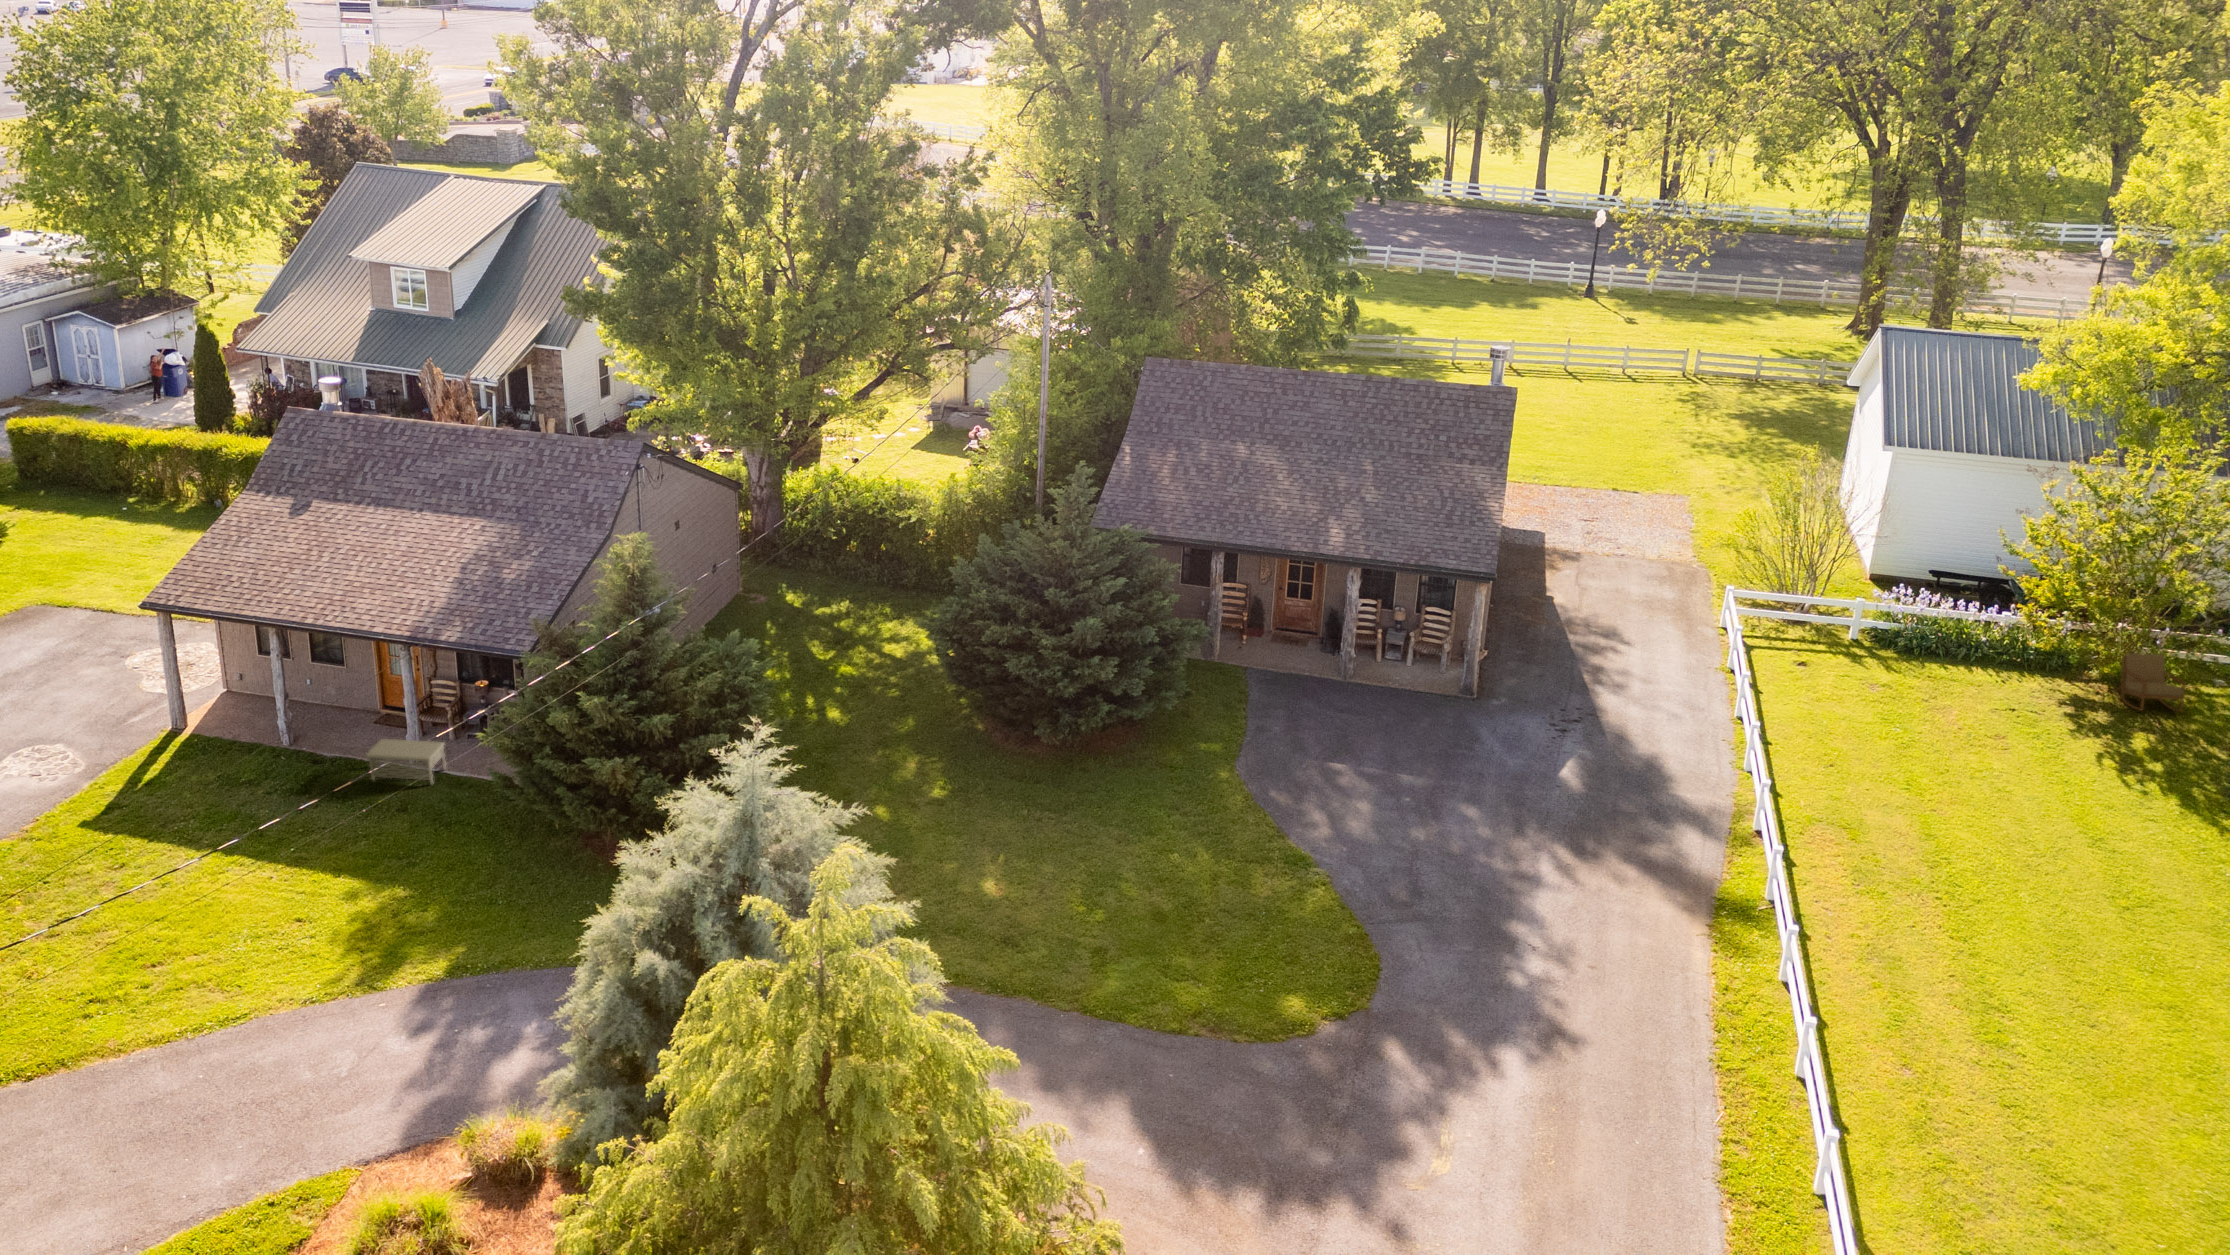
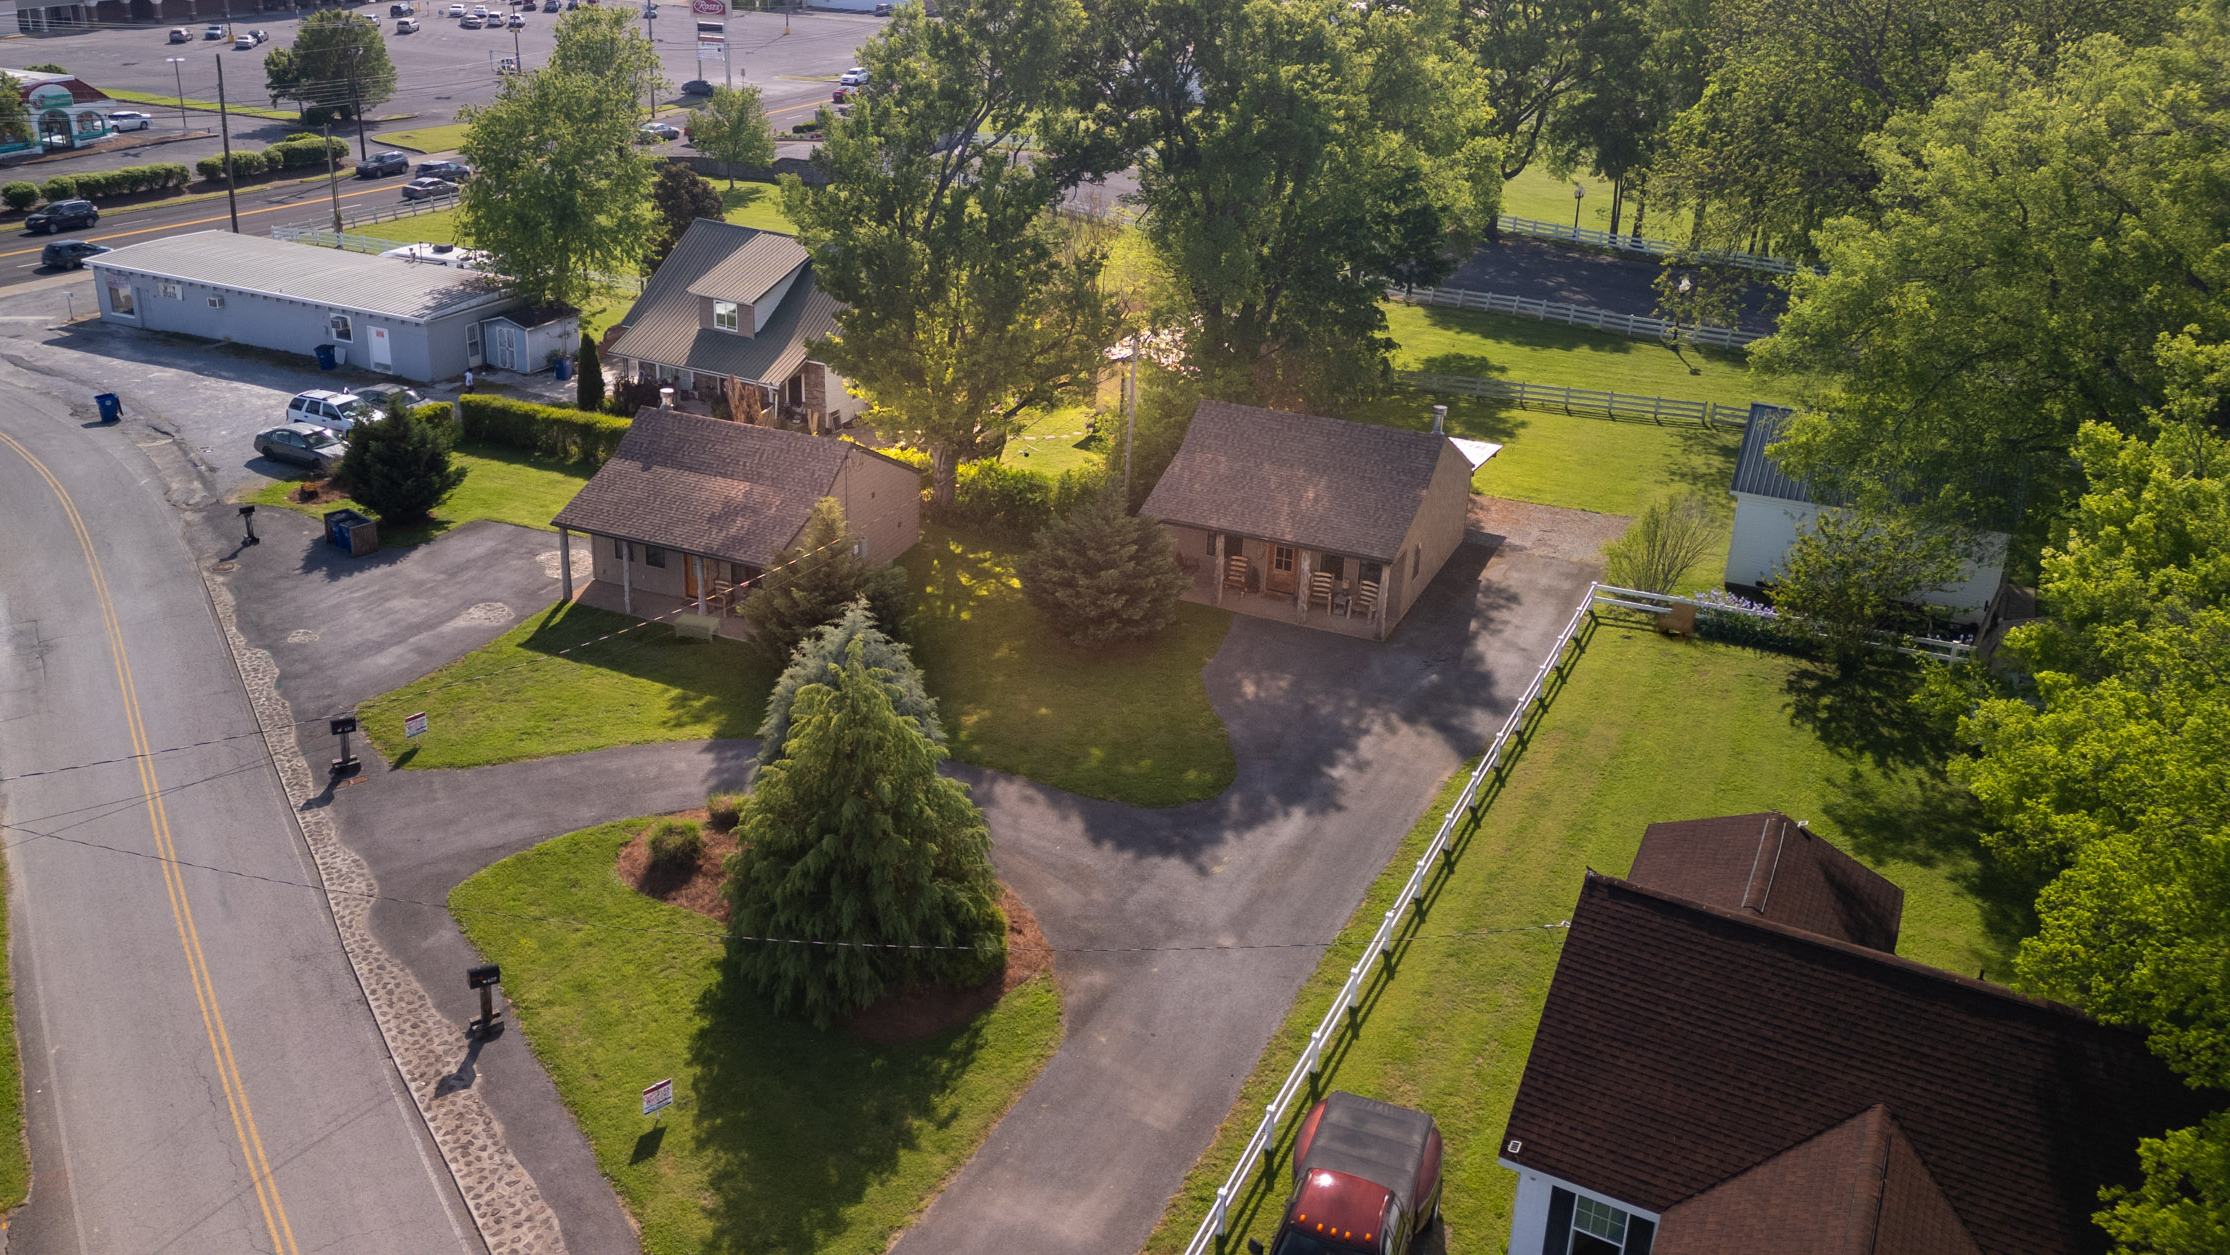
chair: present [2114,653,2186,712] -> present [1657,601,1698,639]

